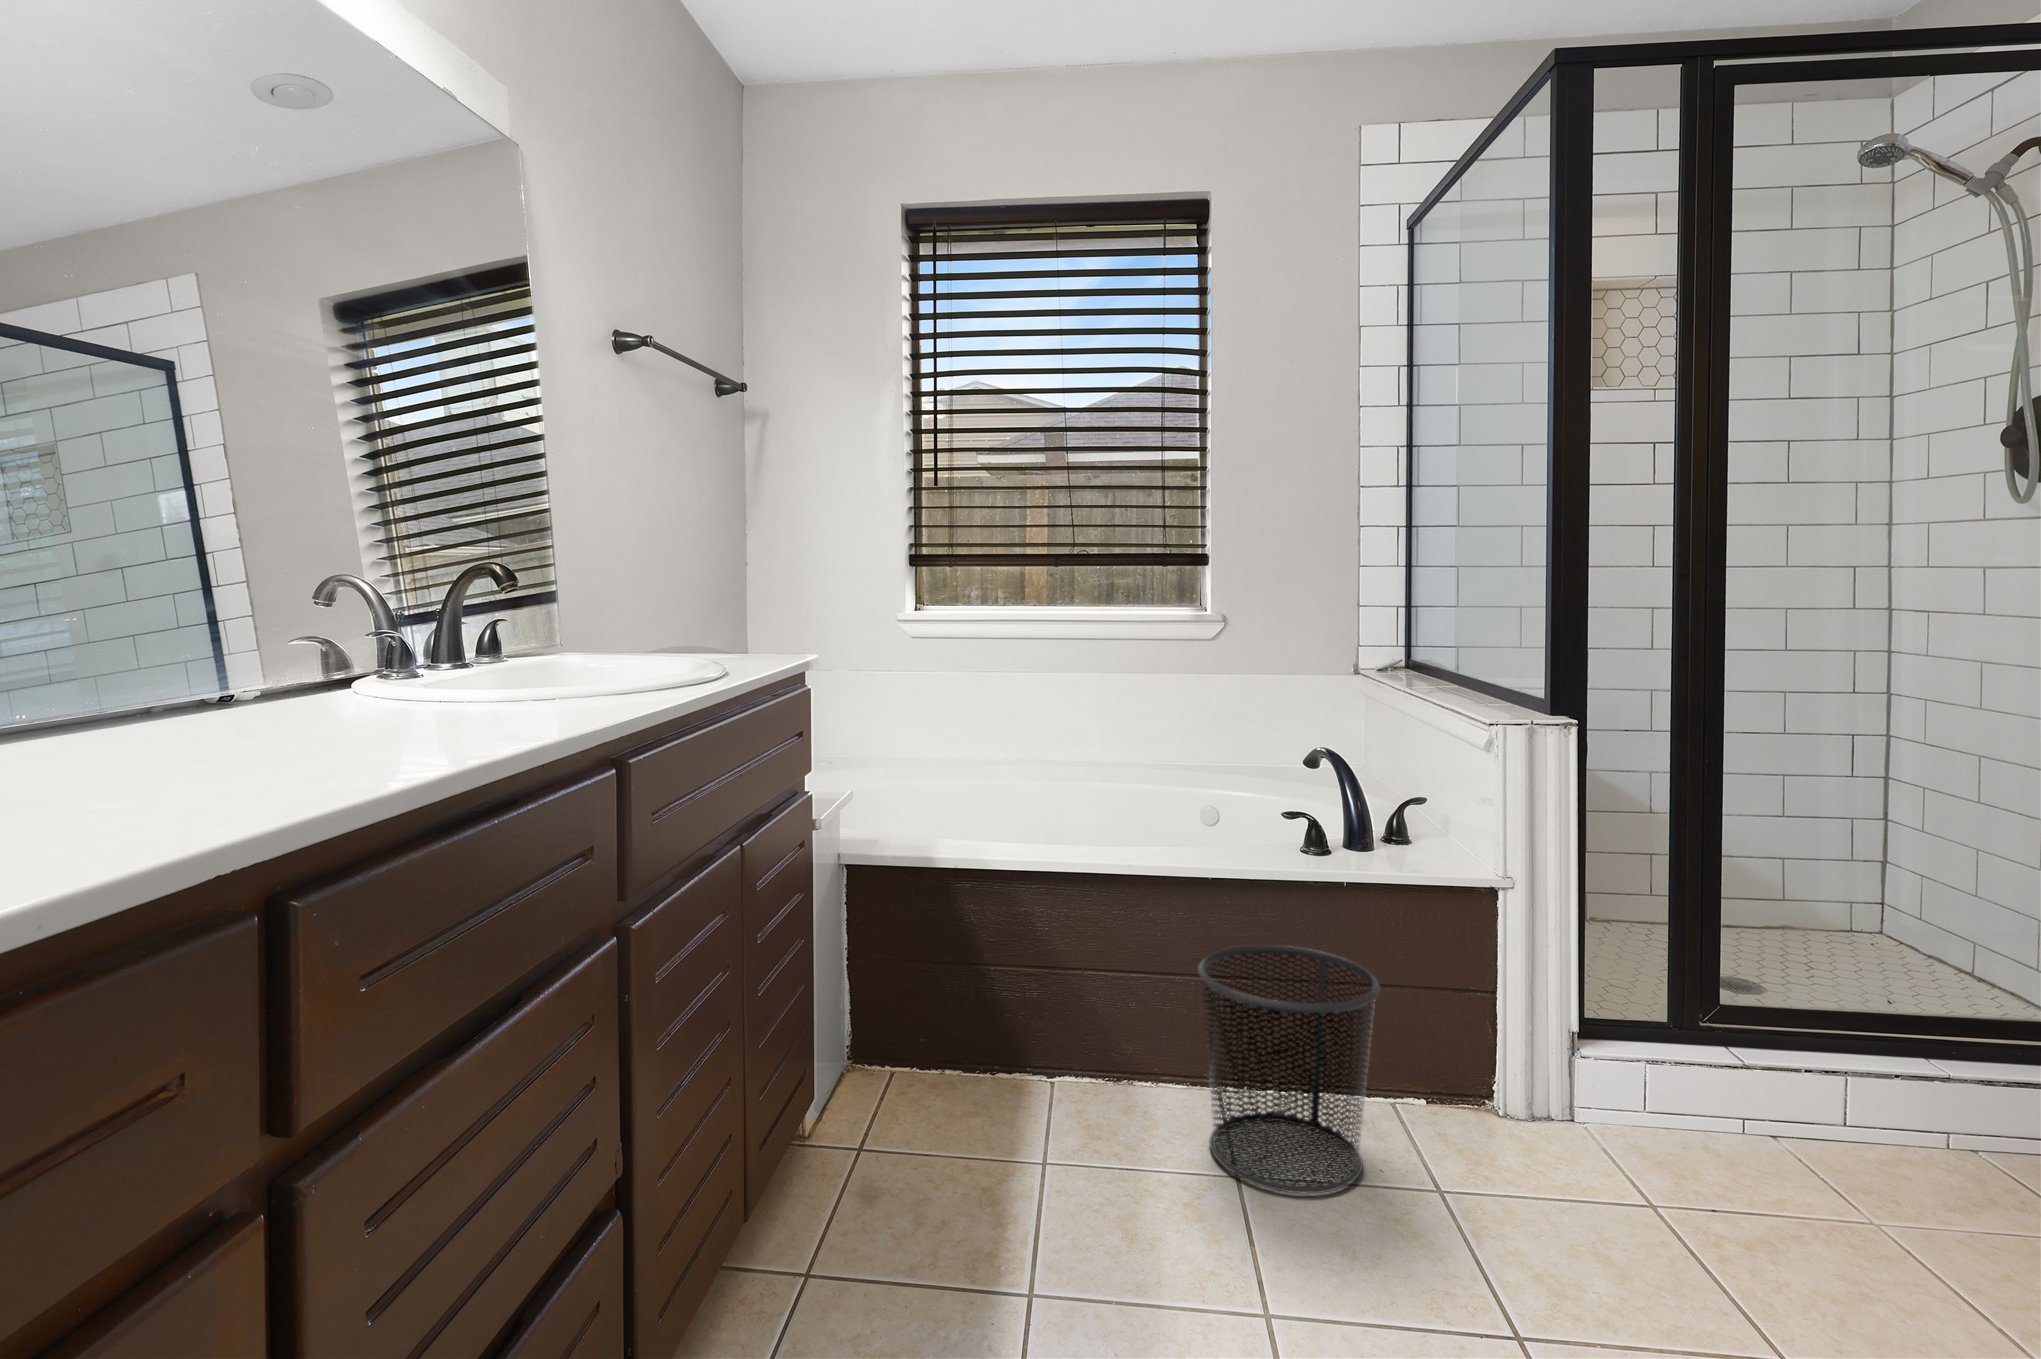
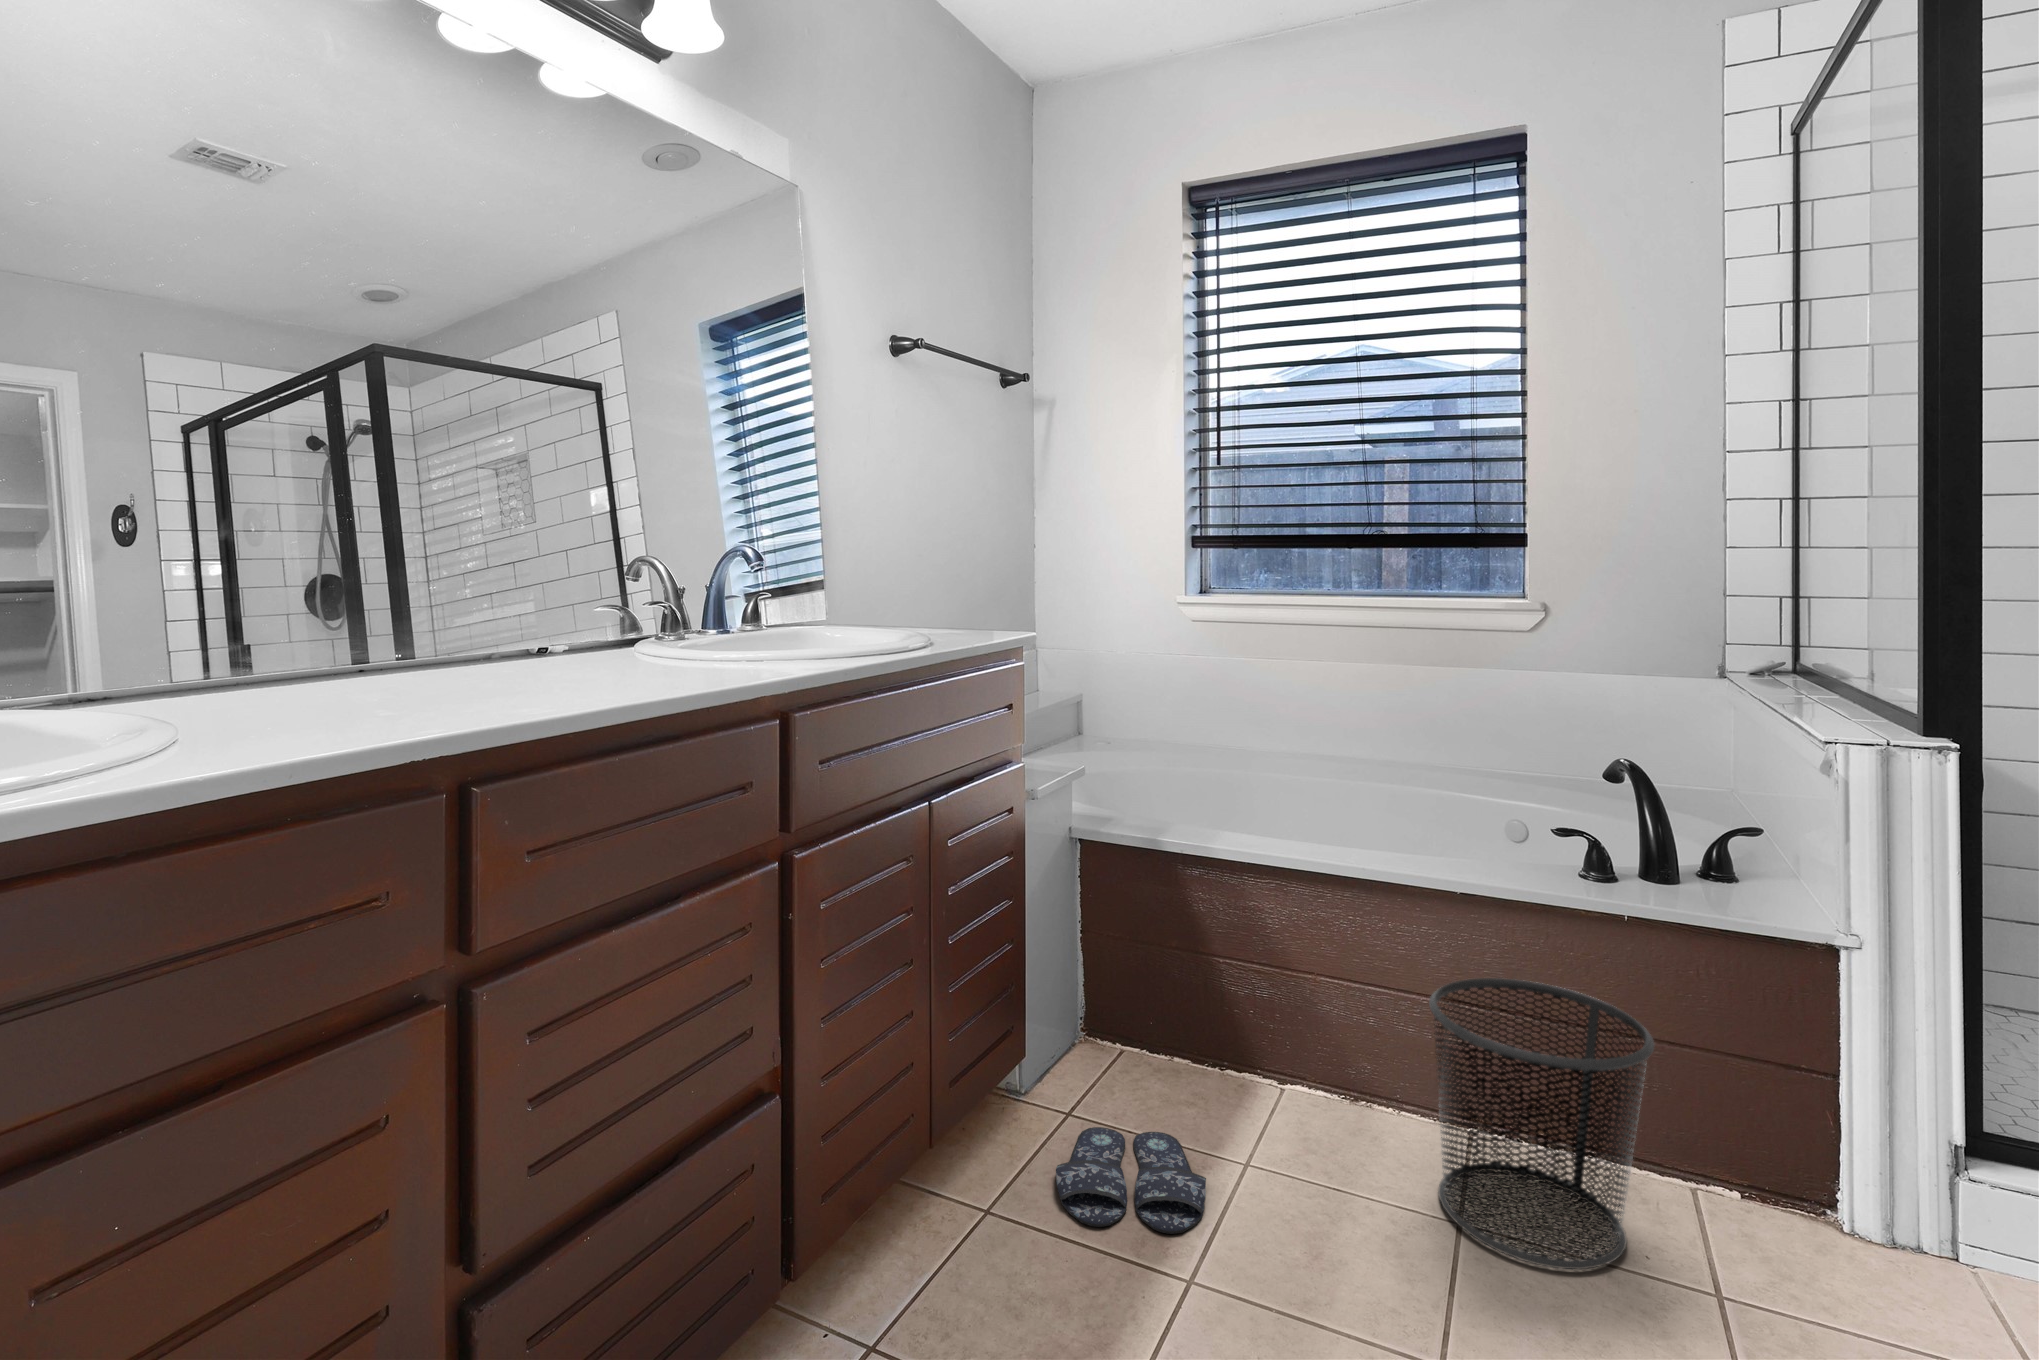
slippers: none [865,1142,1017,1246] -> present [1056,1127,1206,1234]

